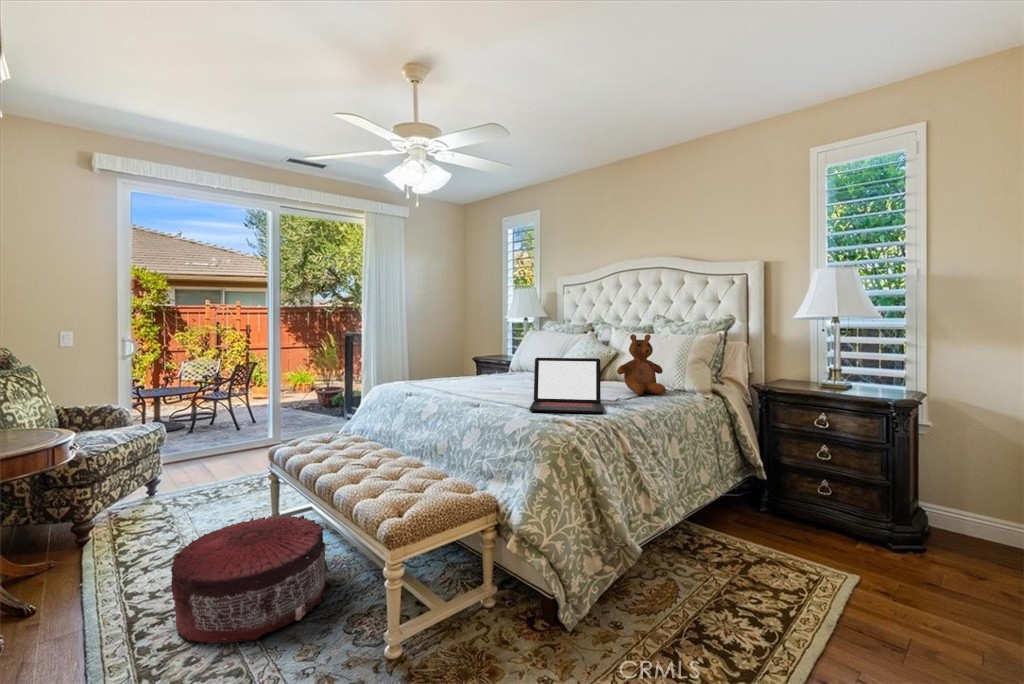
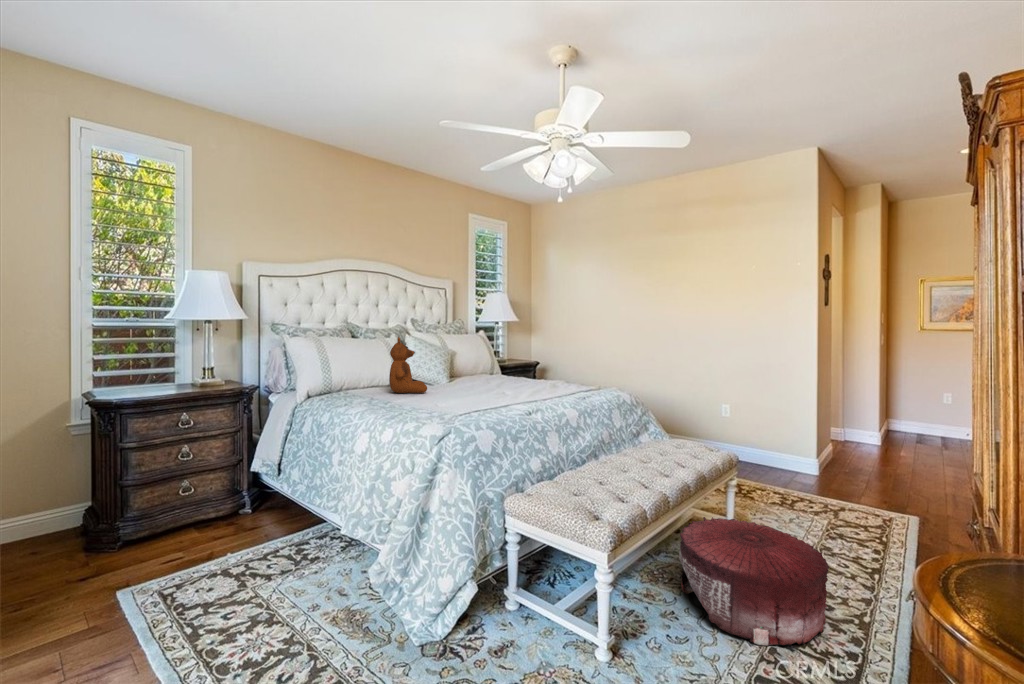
teddy bear: present [617,334,666,395] -> present [389,337,427,393]
laptop: present [529,358,603,413] -> none [554,353,602,391]

